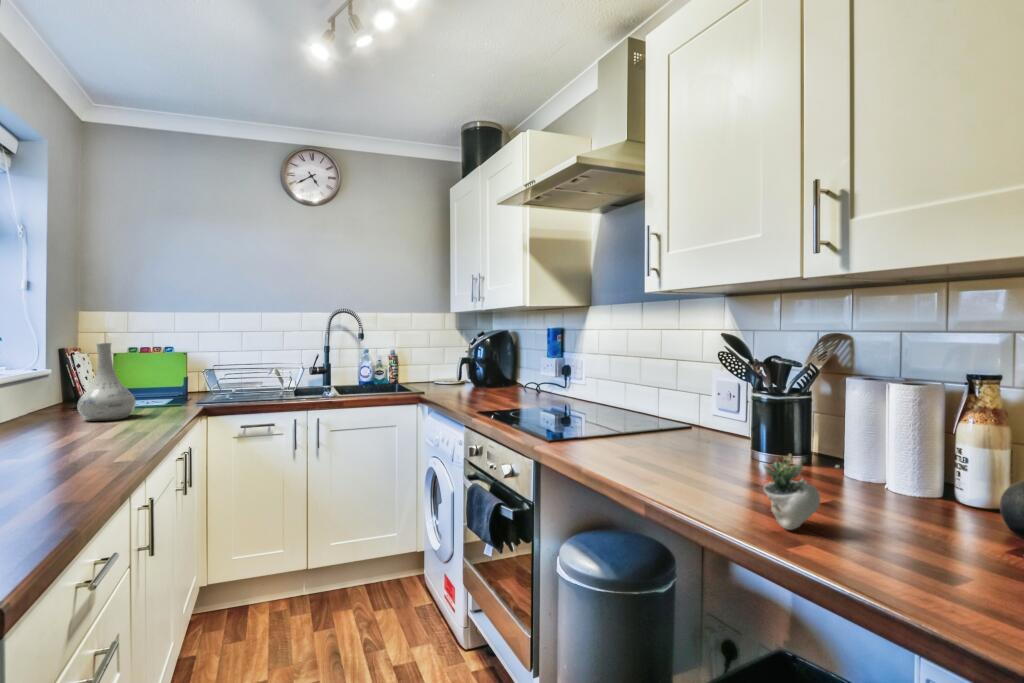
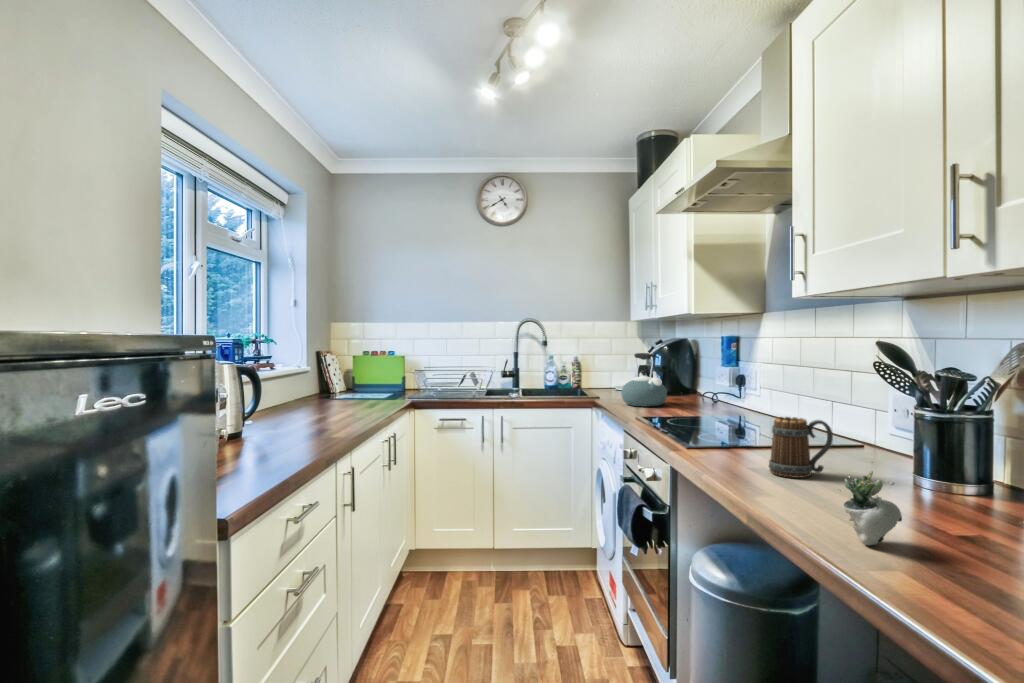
vase: present [77,343,136,421] -> none [326,349,364,409]
kettle: none [452,345,498,400] -> present [621,353,667,407]
mug: none [640,403,697,463] -> present [769,417,833,478]

